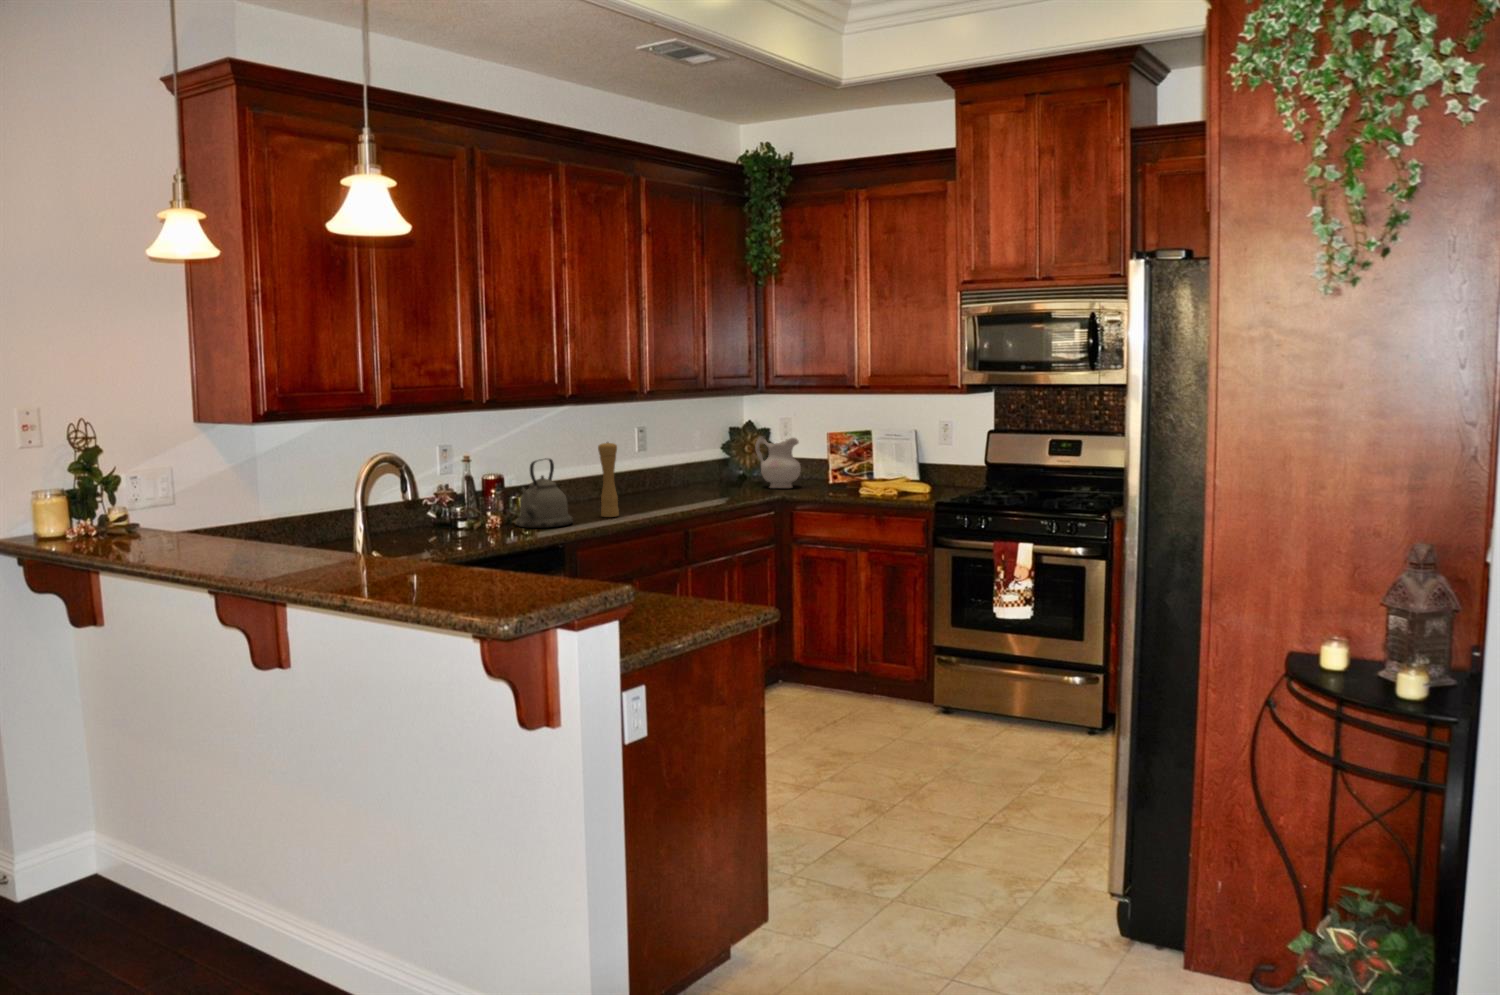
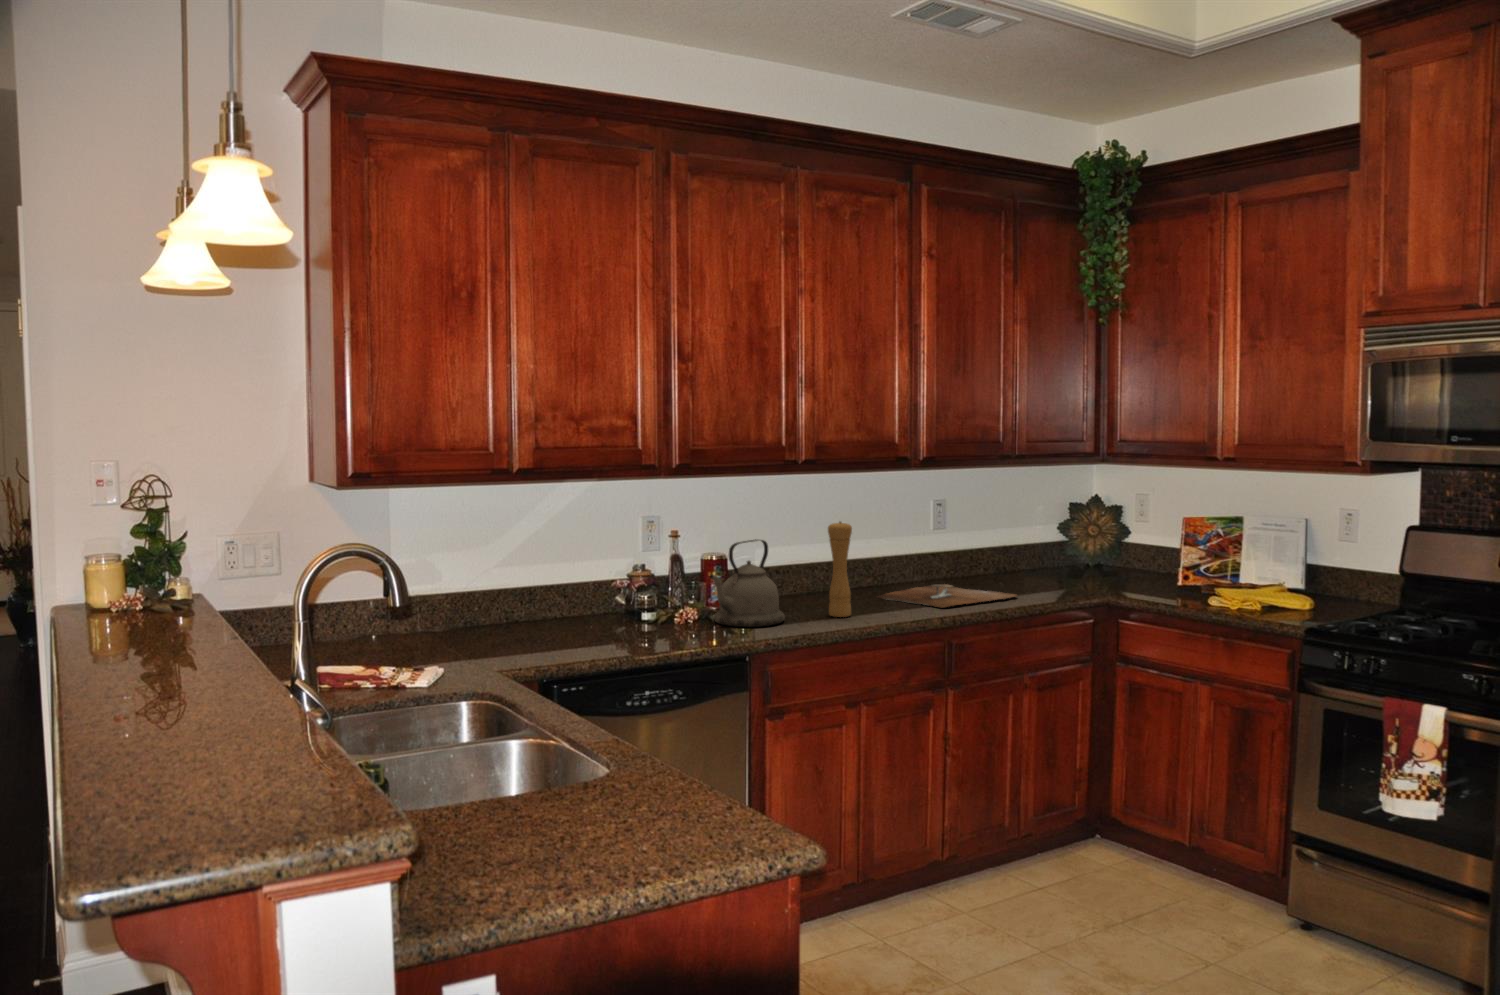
ceramic pitcher: present [755,436,801,488] -> none [1076,517,1135,588]
cutting board: none [621,491,727,507] -> present [877,584,1016,607]

